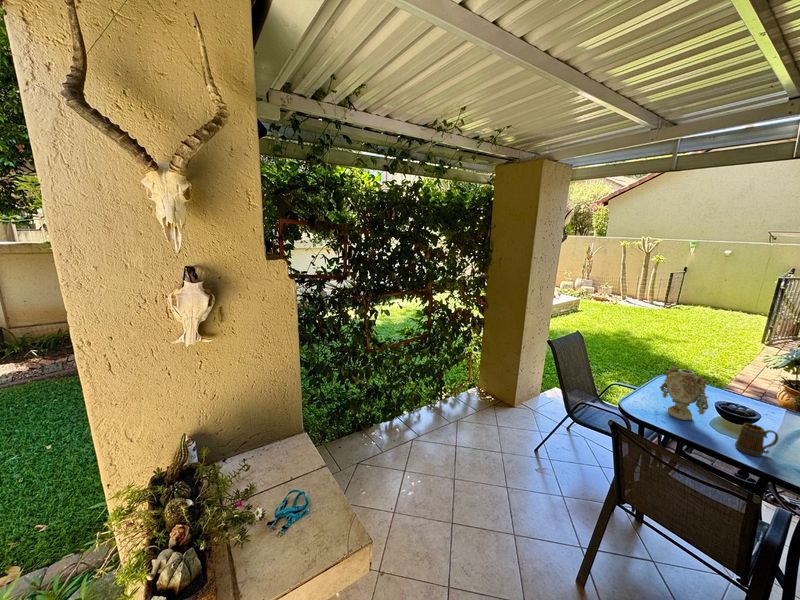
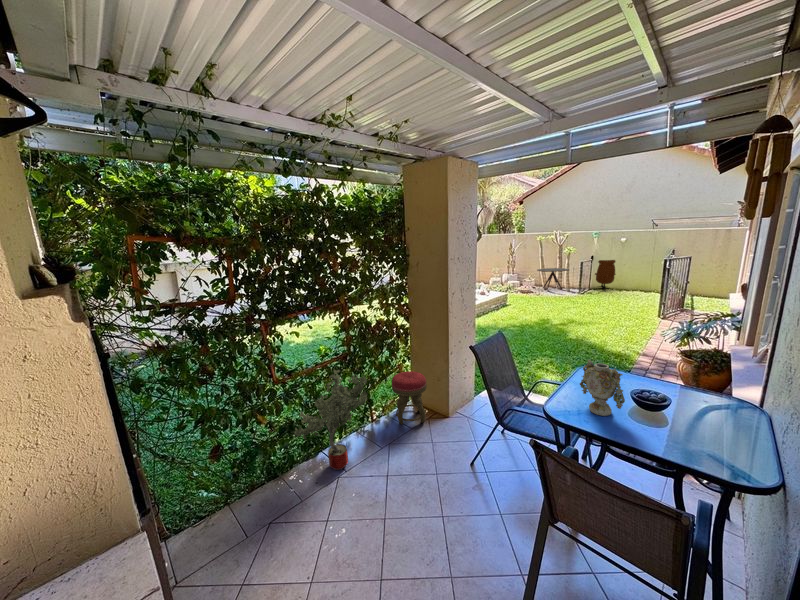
lounge chair: none [682,272,715,308] -> present [595,260,616,291]
round table: none [617,277,655,301] -> present [537,268,569,290]
potted tree: none [379,347,444,436] -> present [295,370,367,470]
stool: none [462,360,495,409] -> present [392,371,427,424]
mug: present [735,423,778,456] -> none [653,414,690,447]

